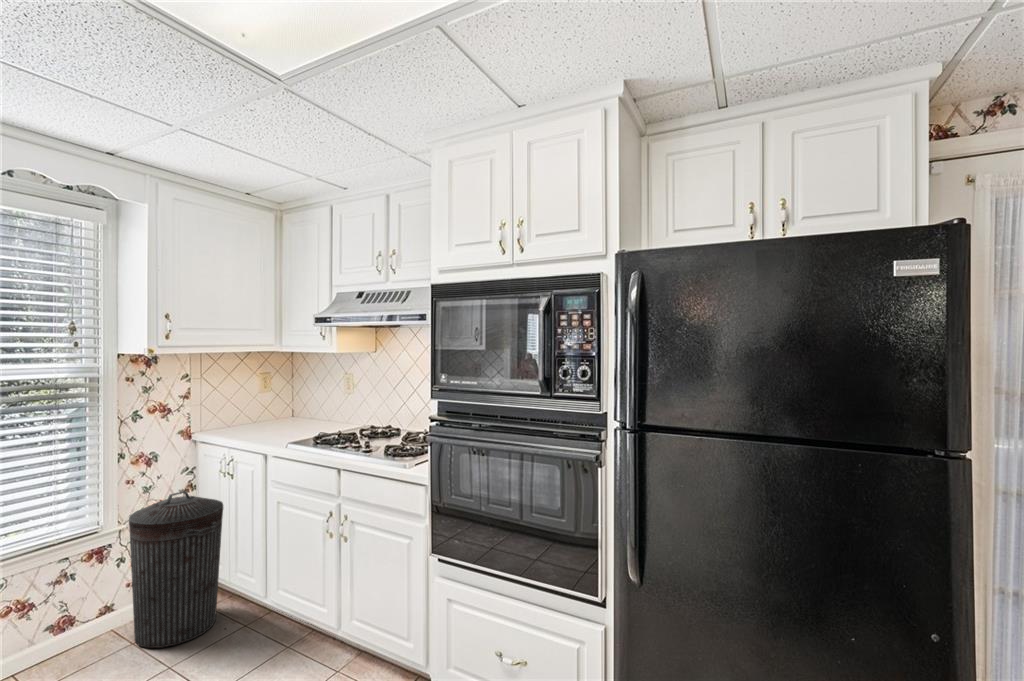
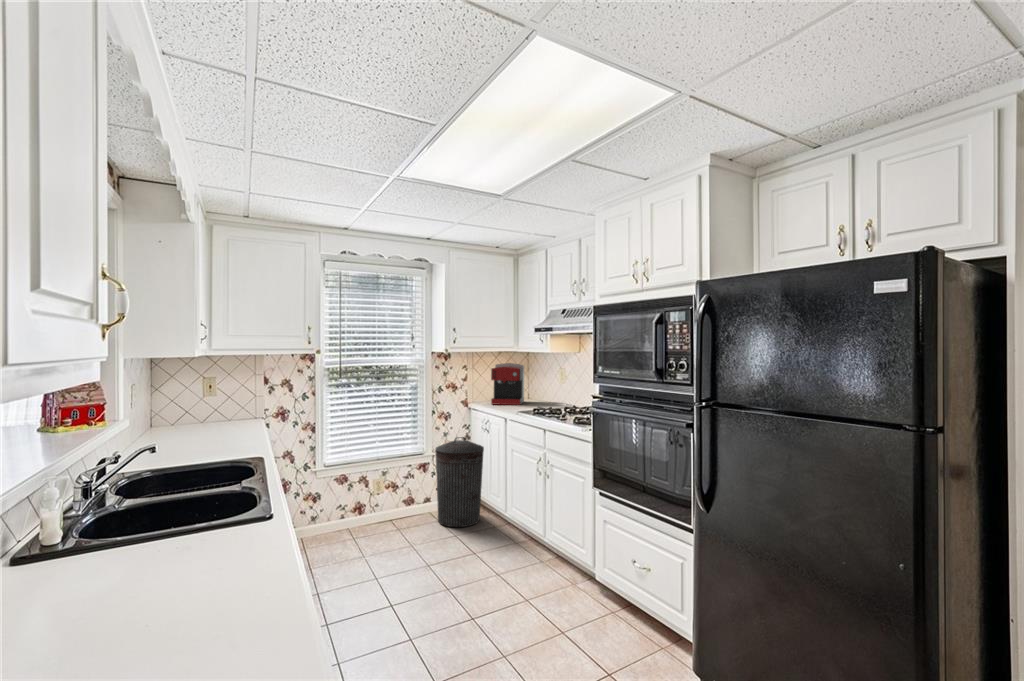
coffee maker: none [233,368,285,433] -> present [491,363,524,405]

